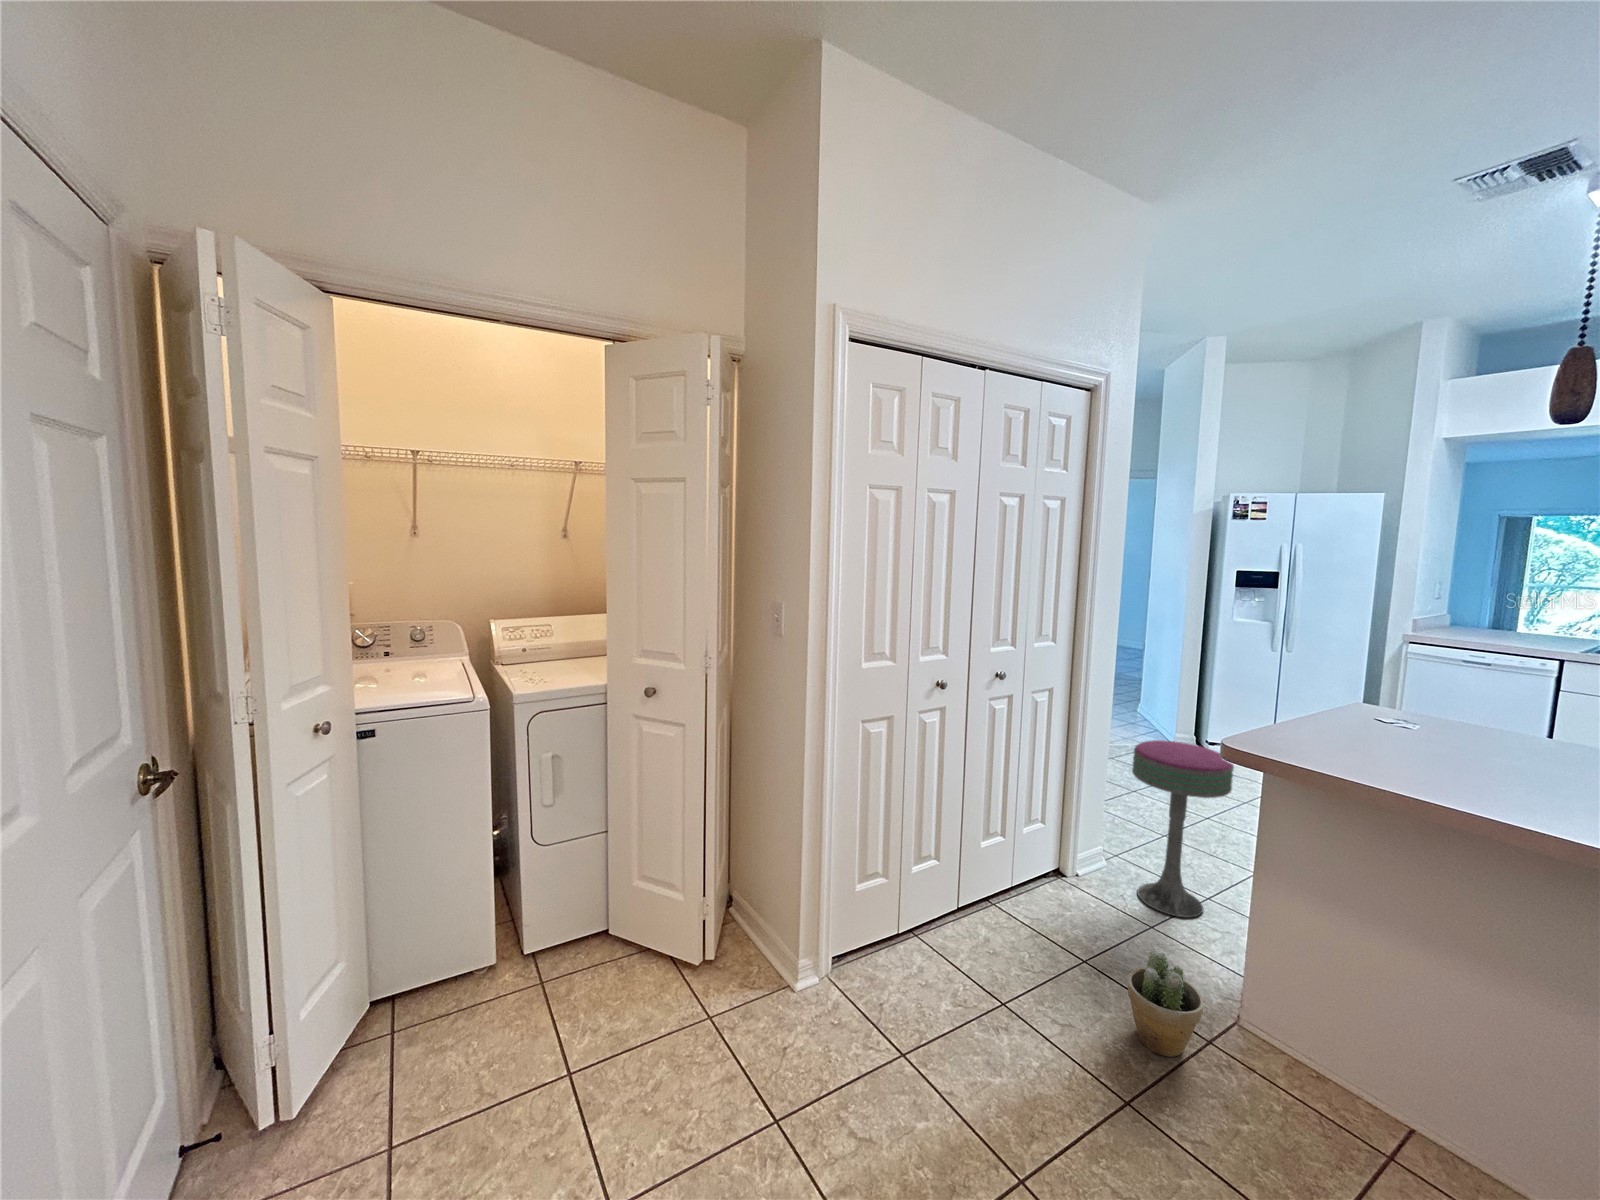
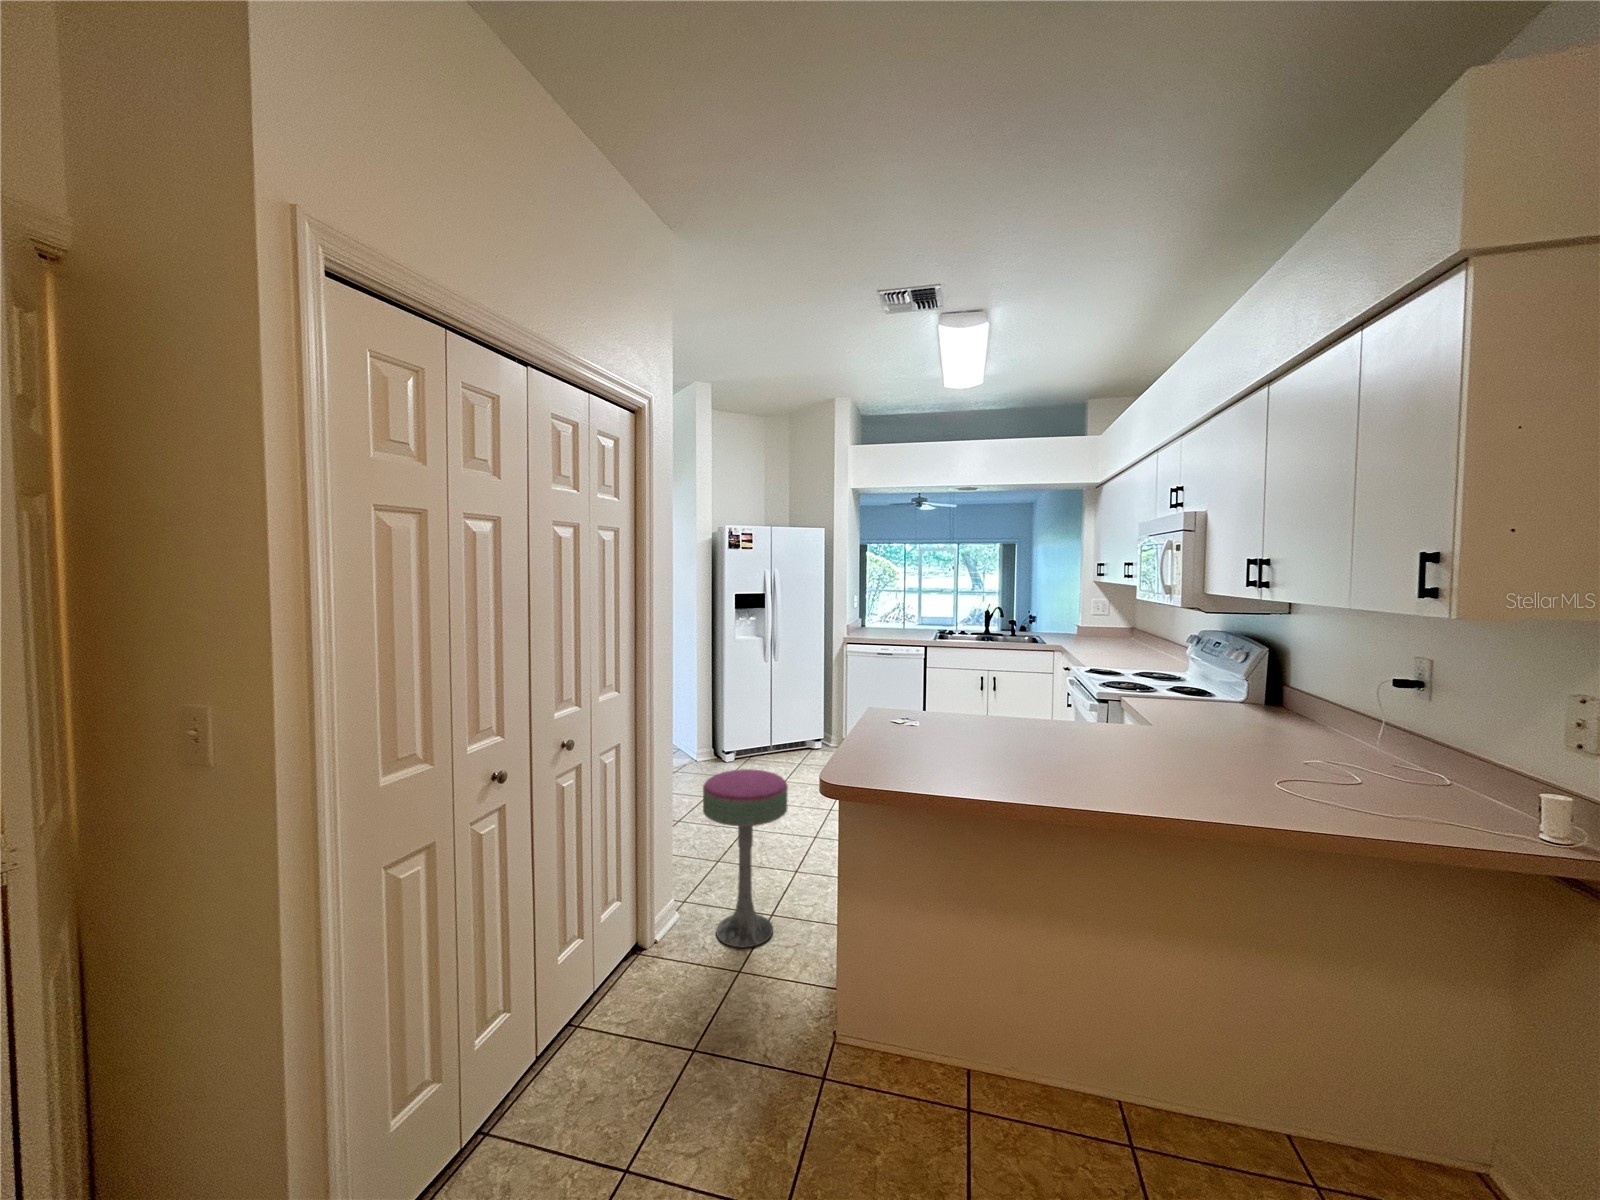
potted plant: present [1127,950,1204,1057] -> none [752,1011,822,1126]

